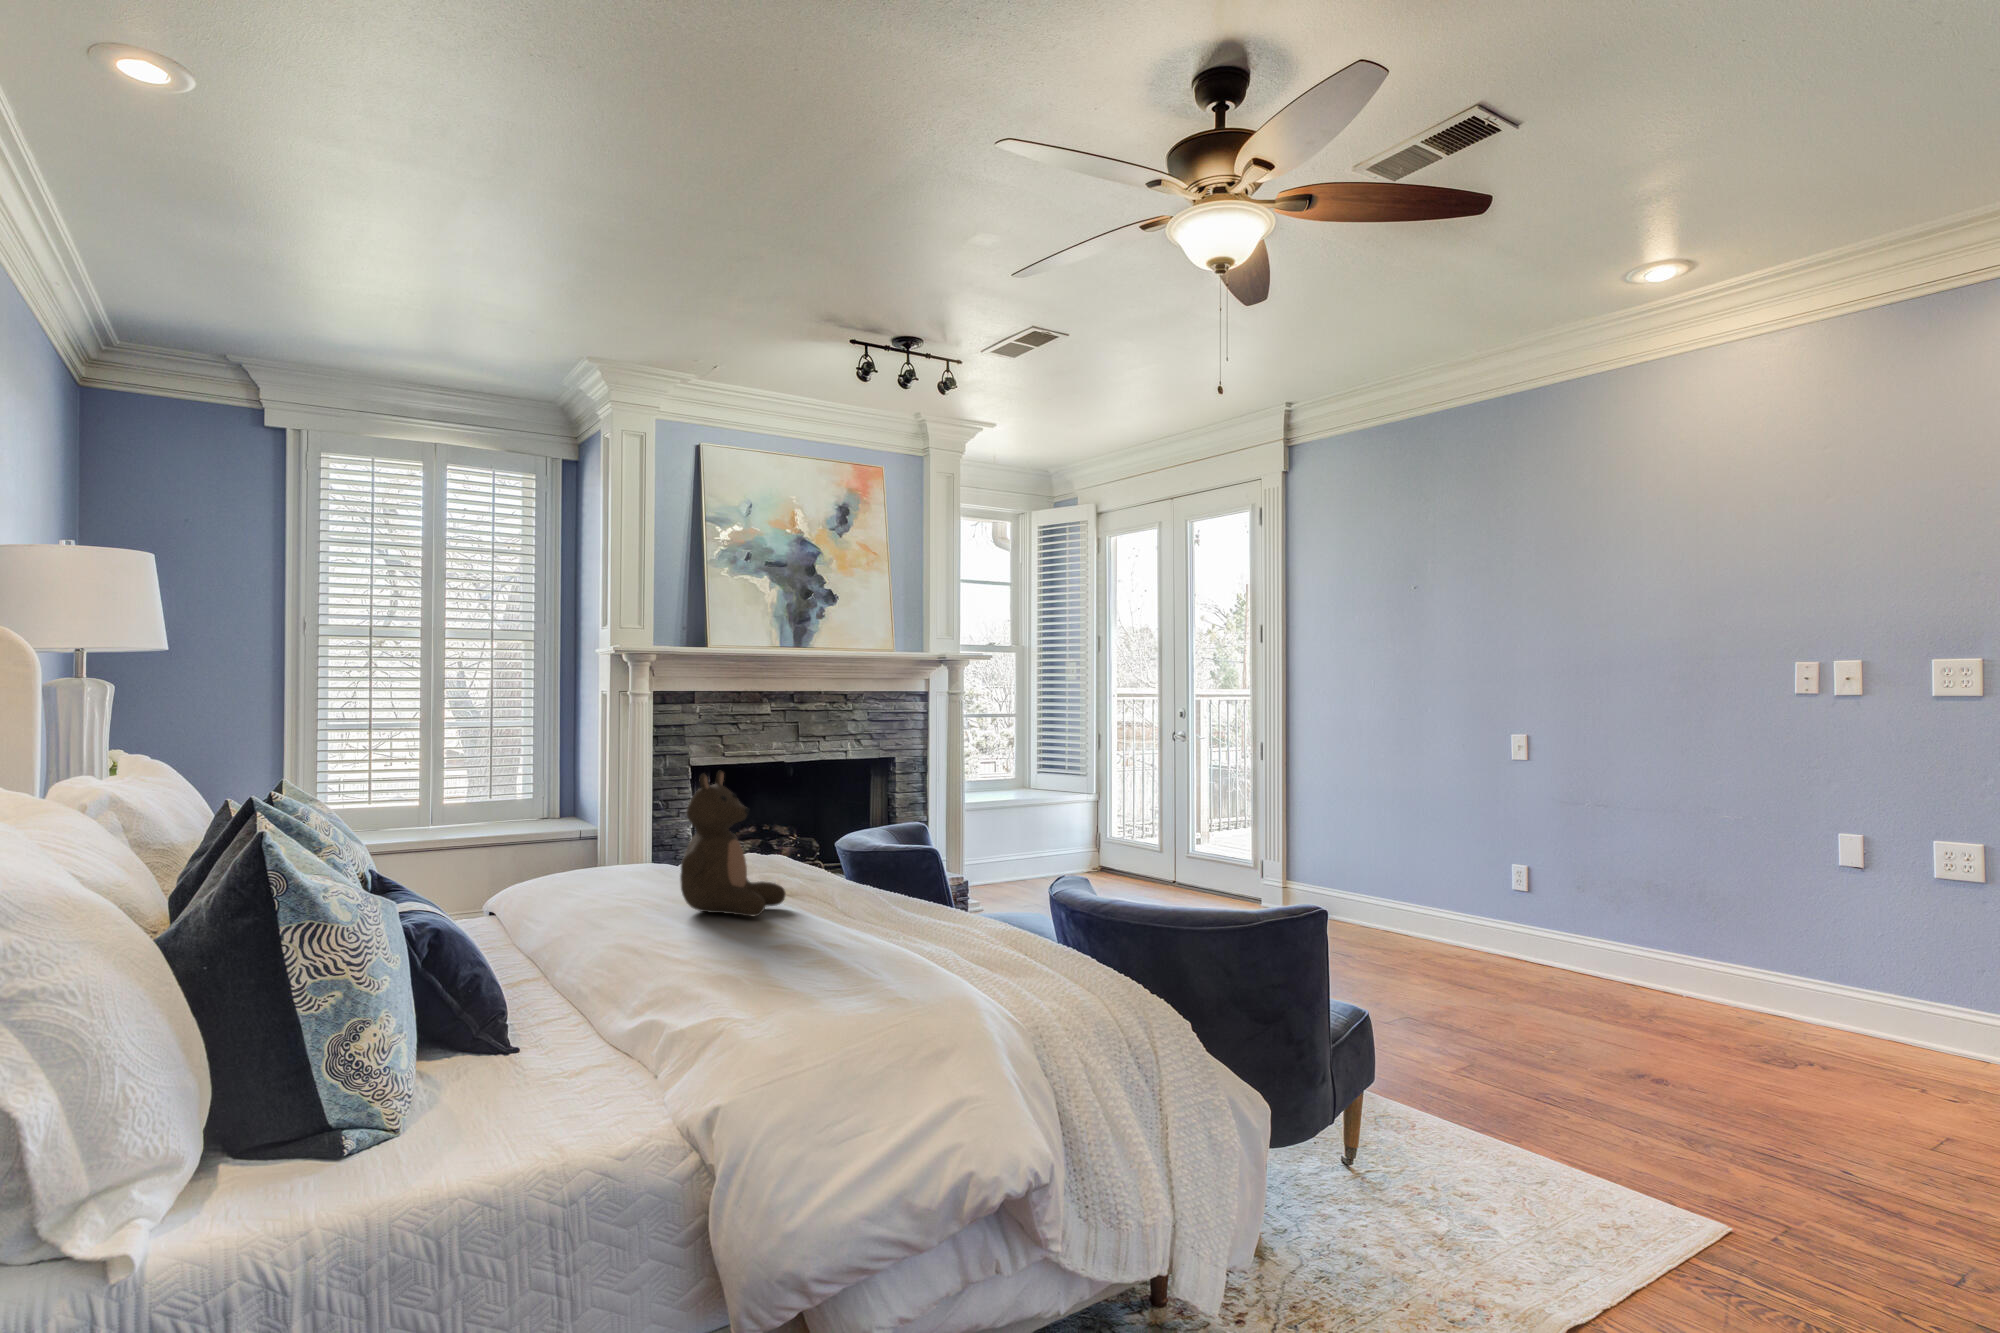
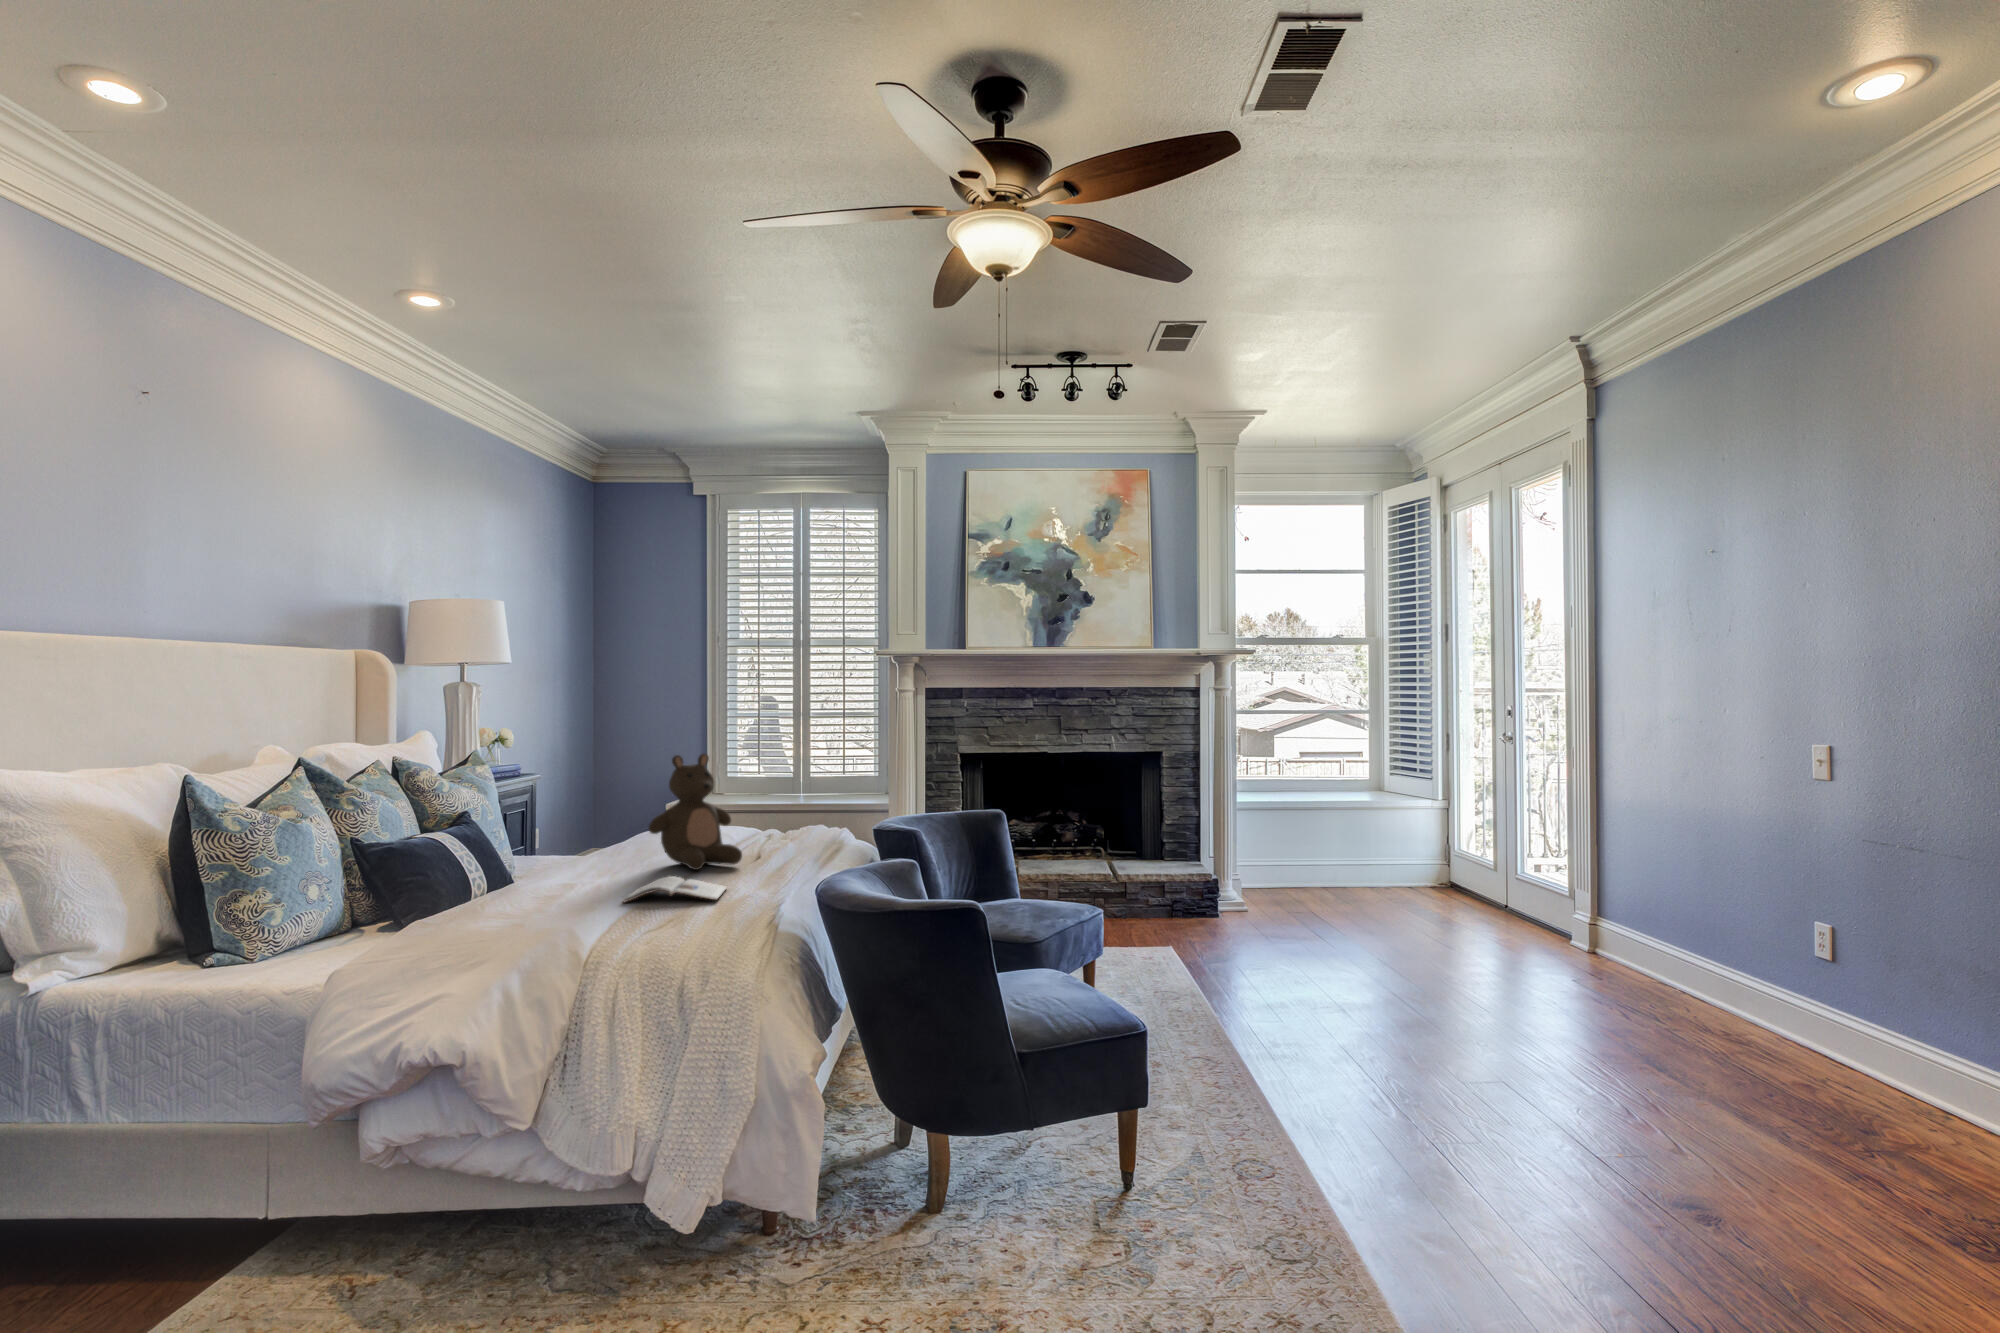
magazine: none [757,924,897,964] -> present [623,876,728,902]

